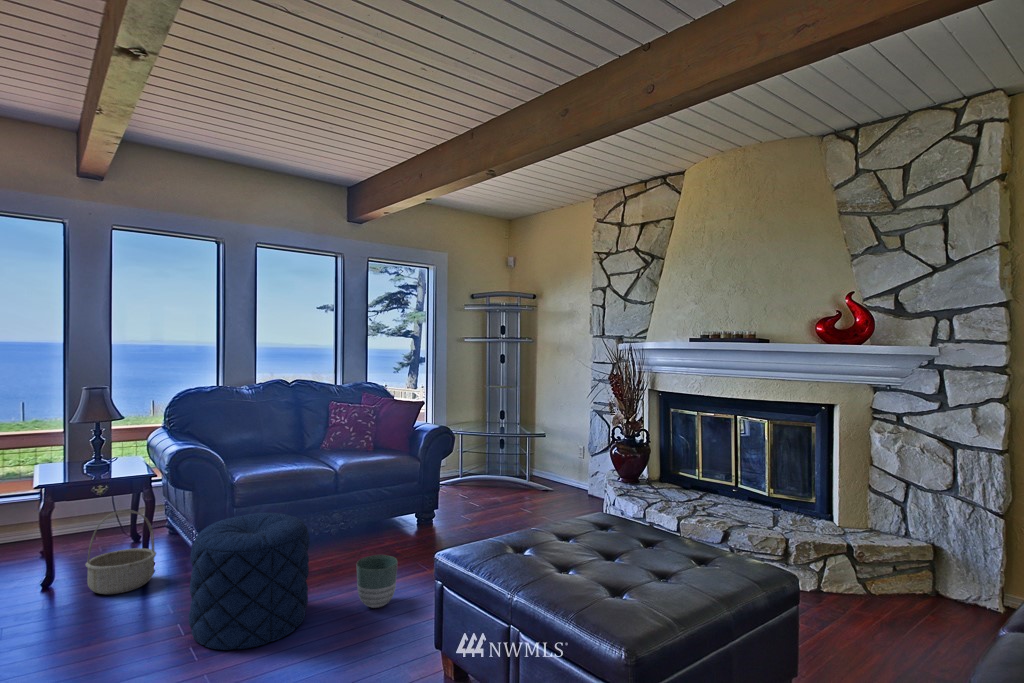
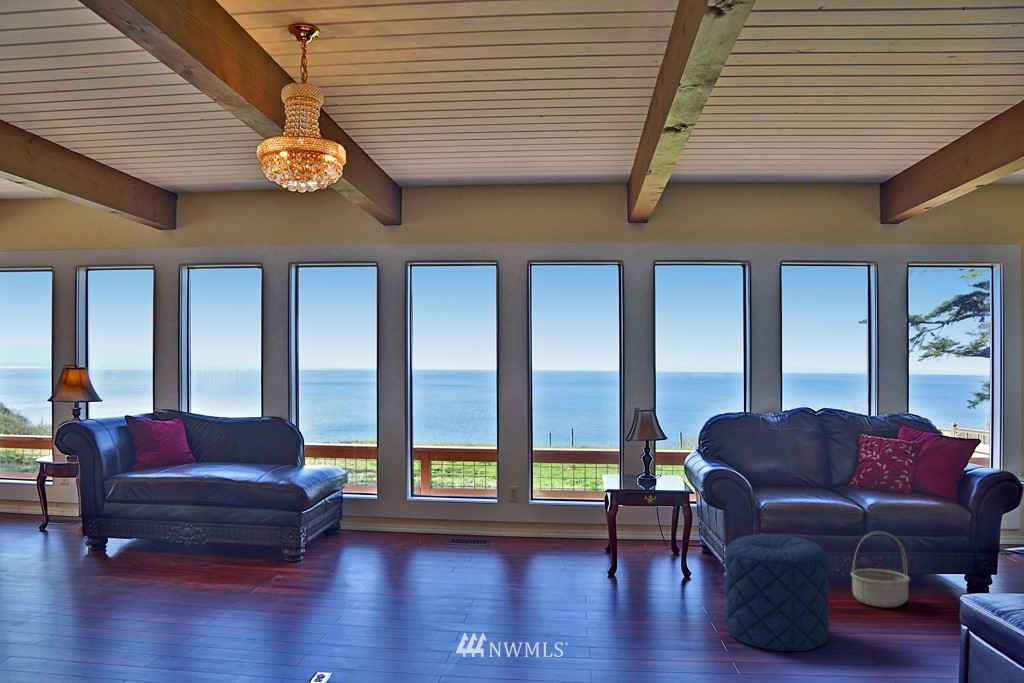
basket: present [86,510,156,594] -> present [851,531,910,608]
planter: present [357,555,397,608] -> none [879,598,926,652]

